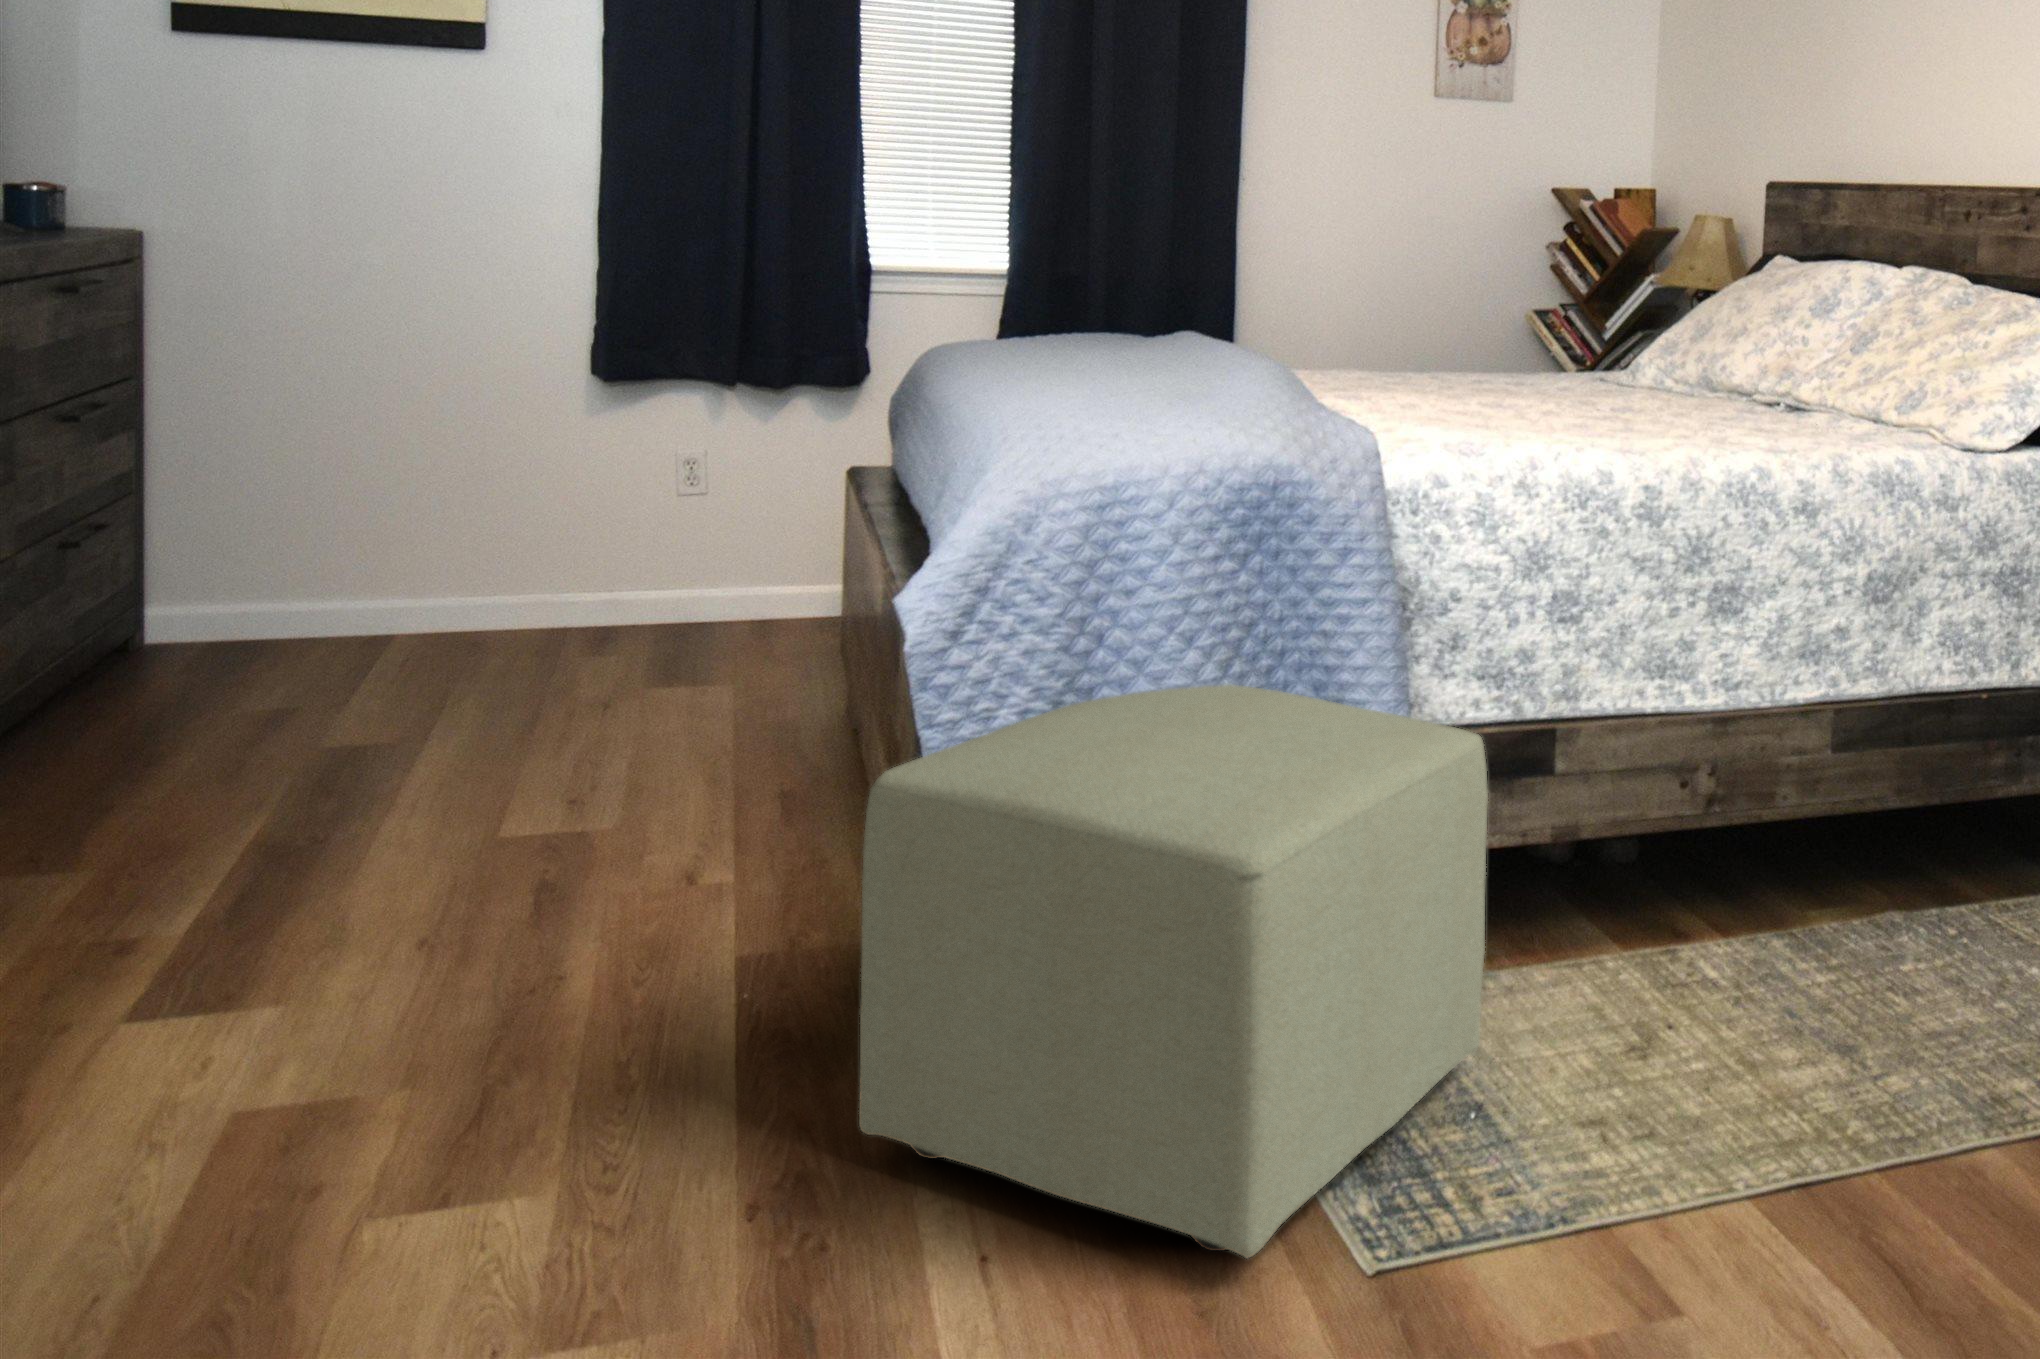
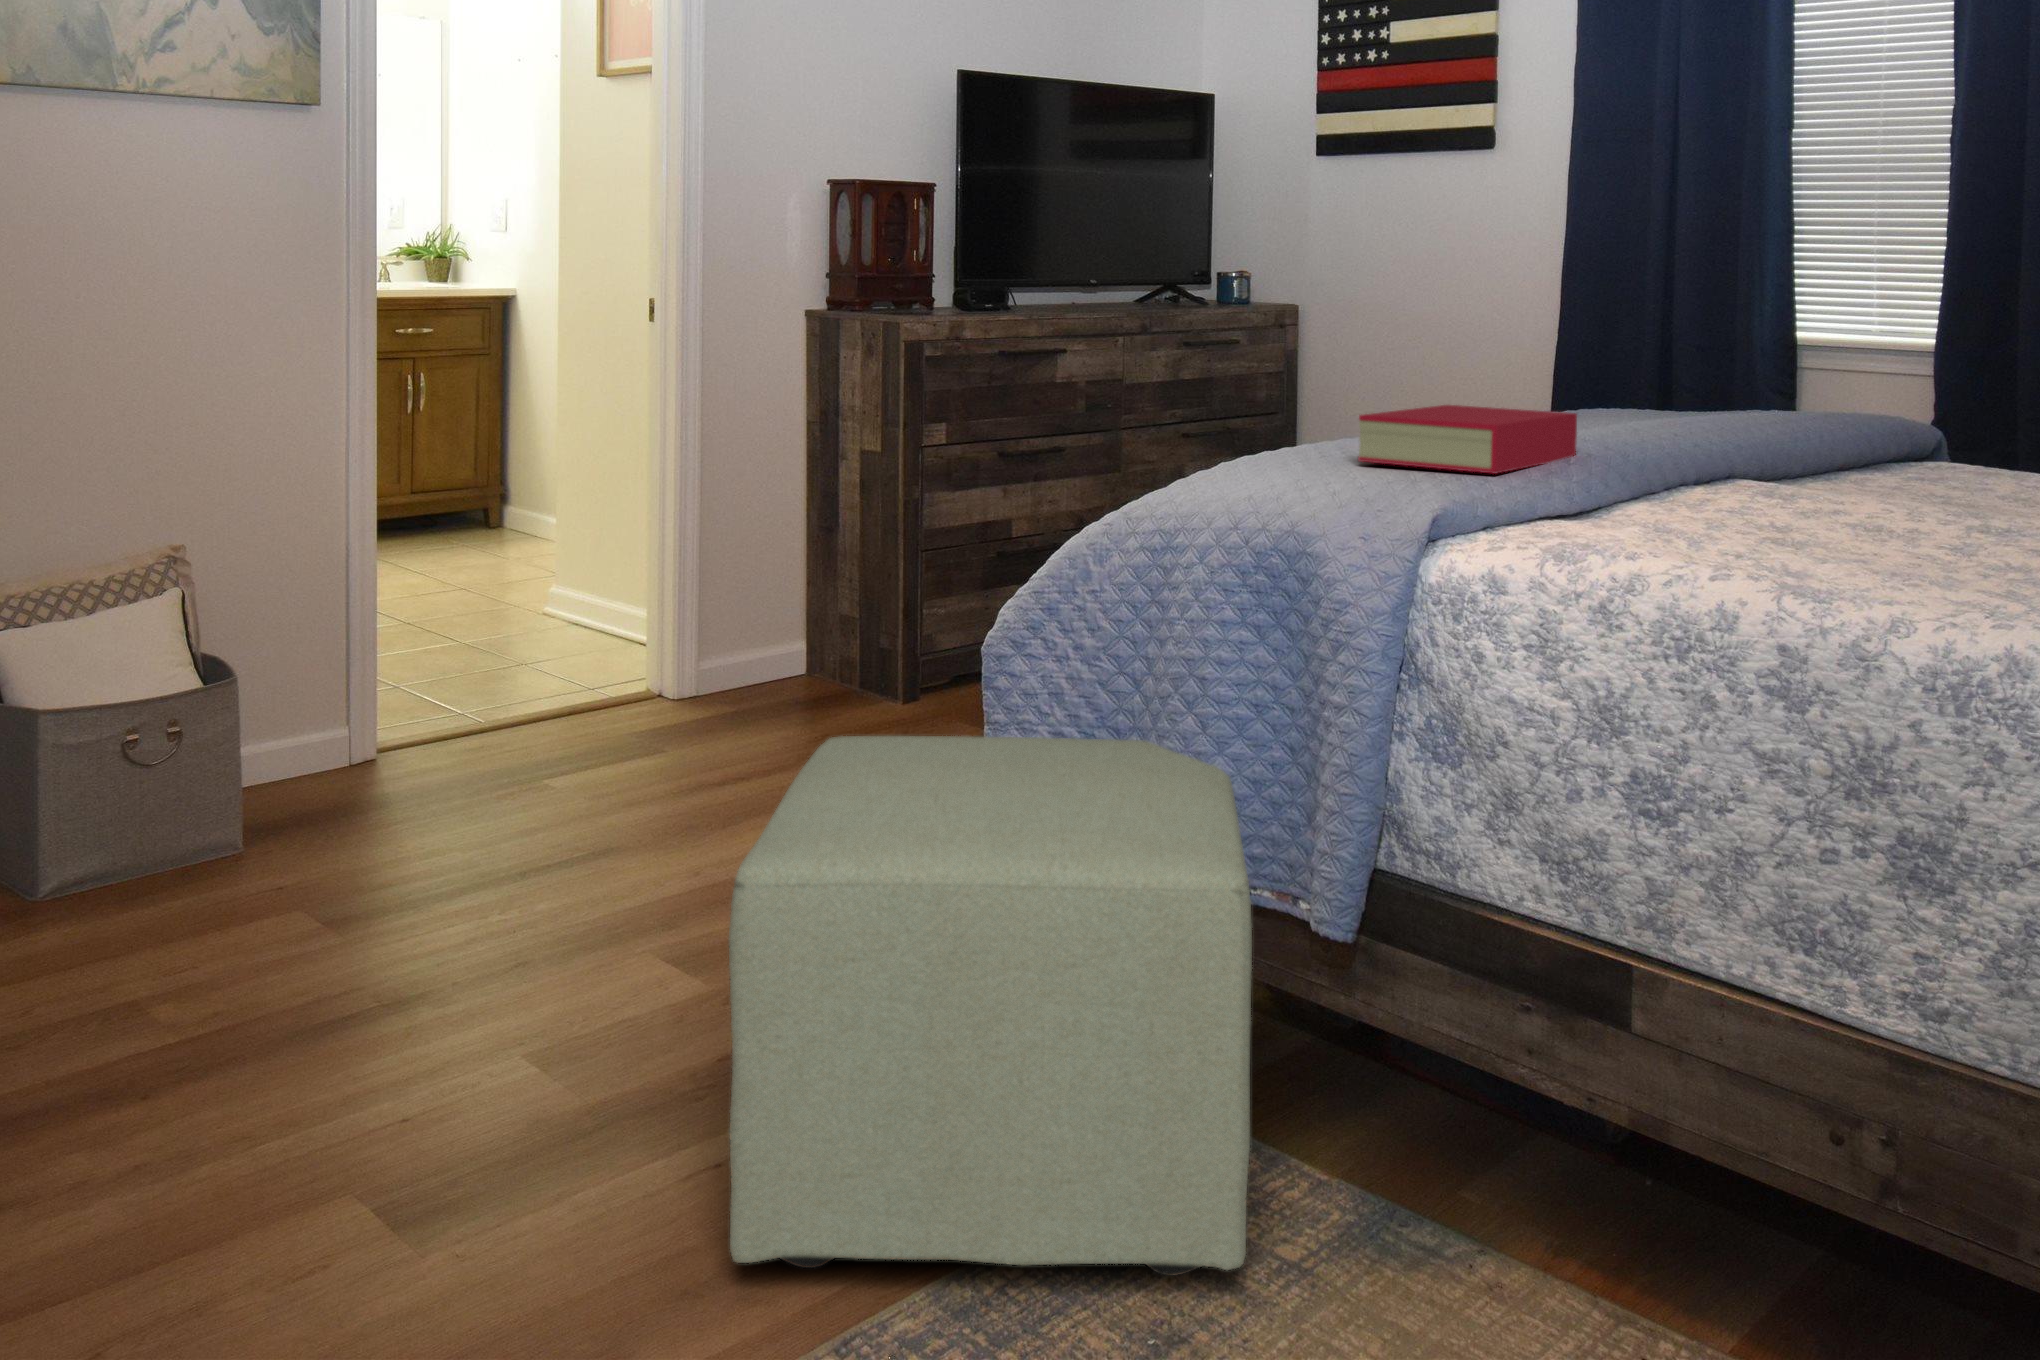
book: none [1131,341,1311,397] -> present [1358,405,1577,474]

